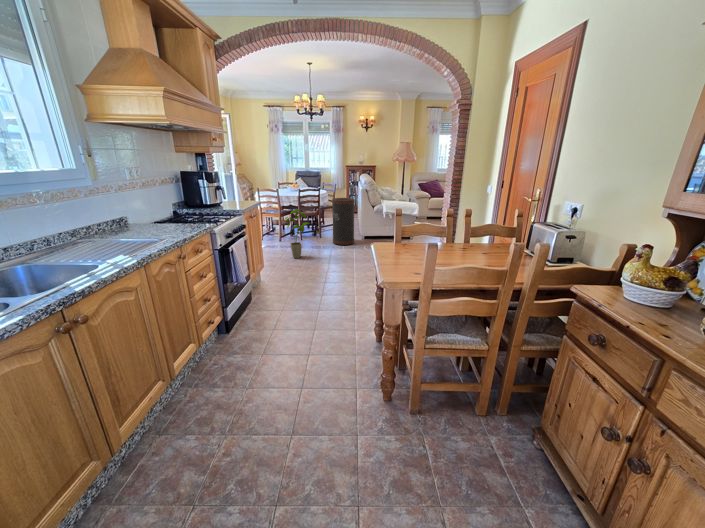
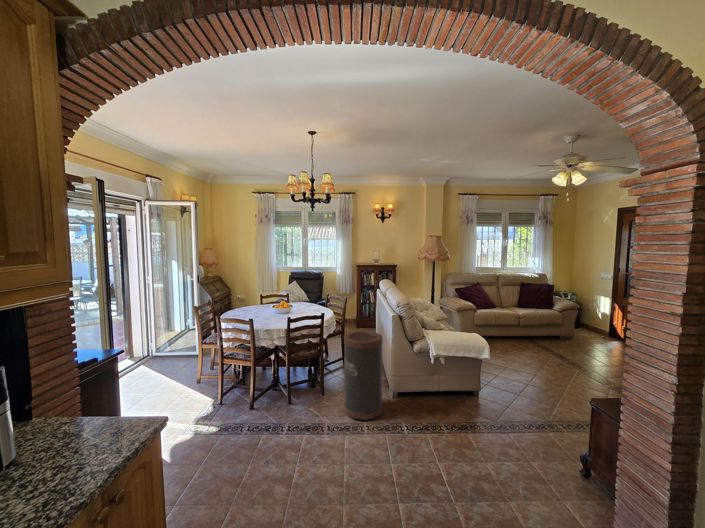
house plant: present [285,209,310,258] -> none [253,375,305,476]

